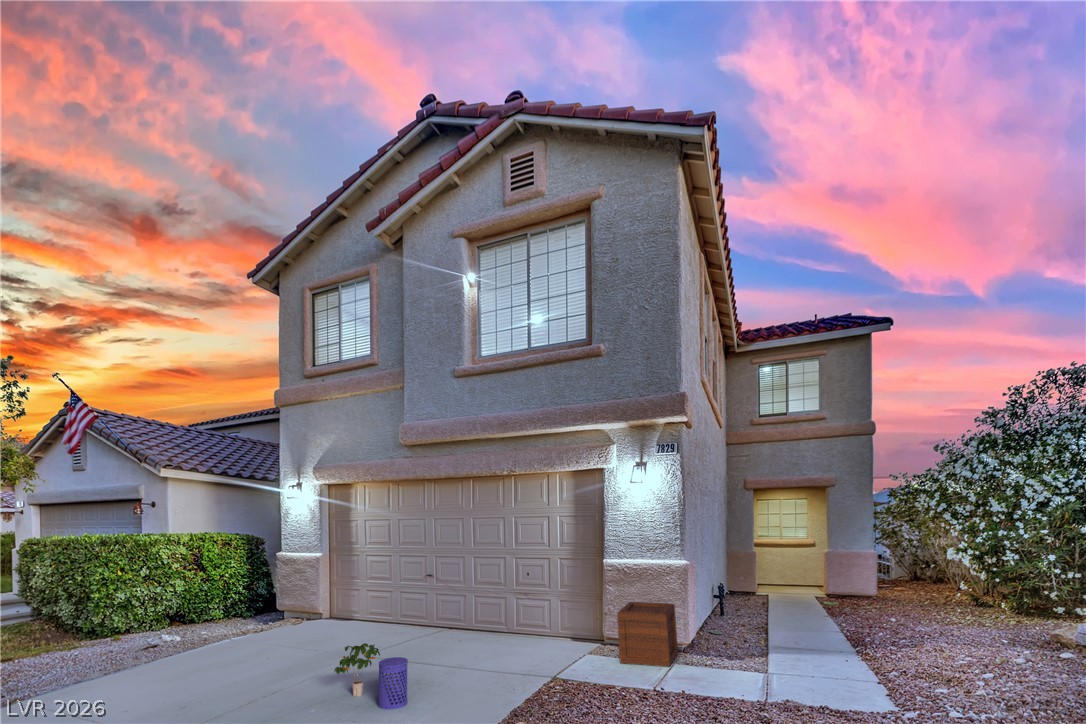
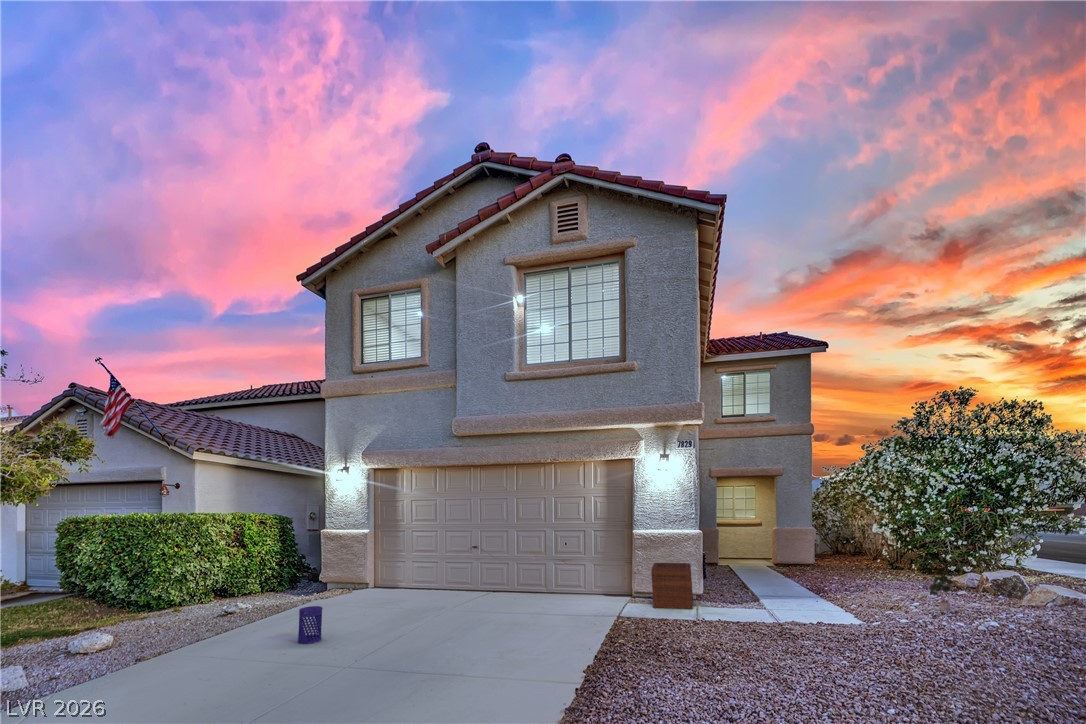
potted plant: present [334,643,380,696] -> present [930,575,952,611]
waste bin: present [378,657,408,709] -> present [298,606,323,644]

